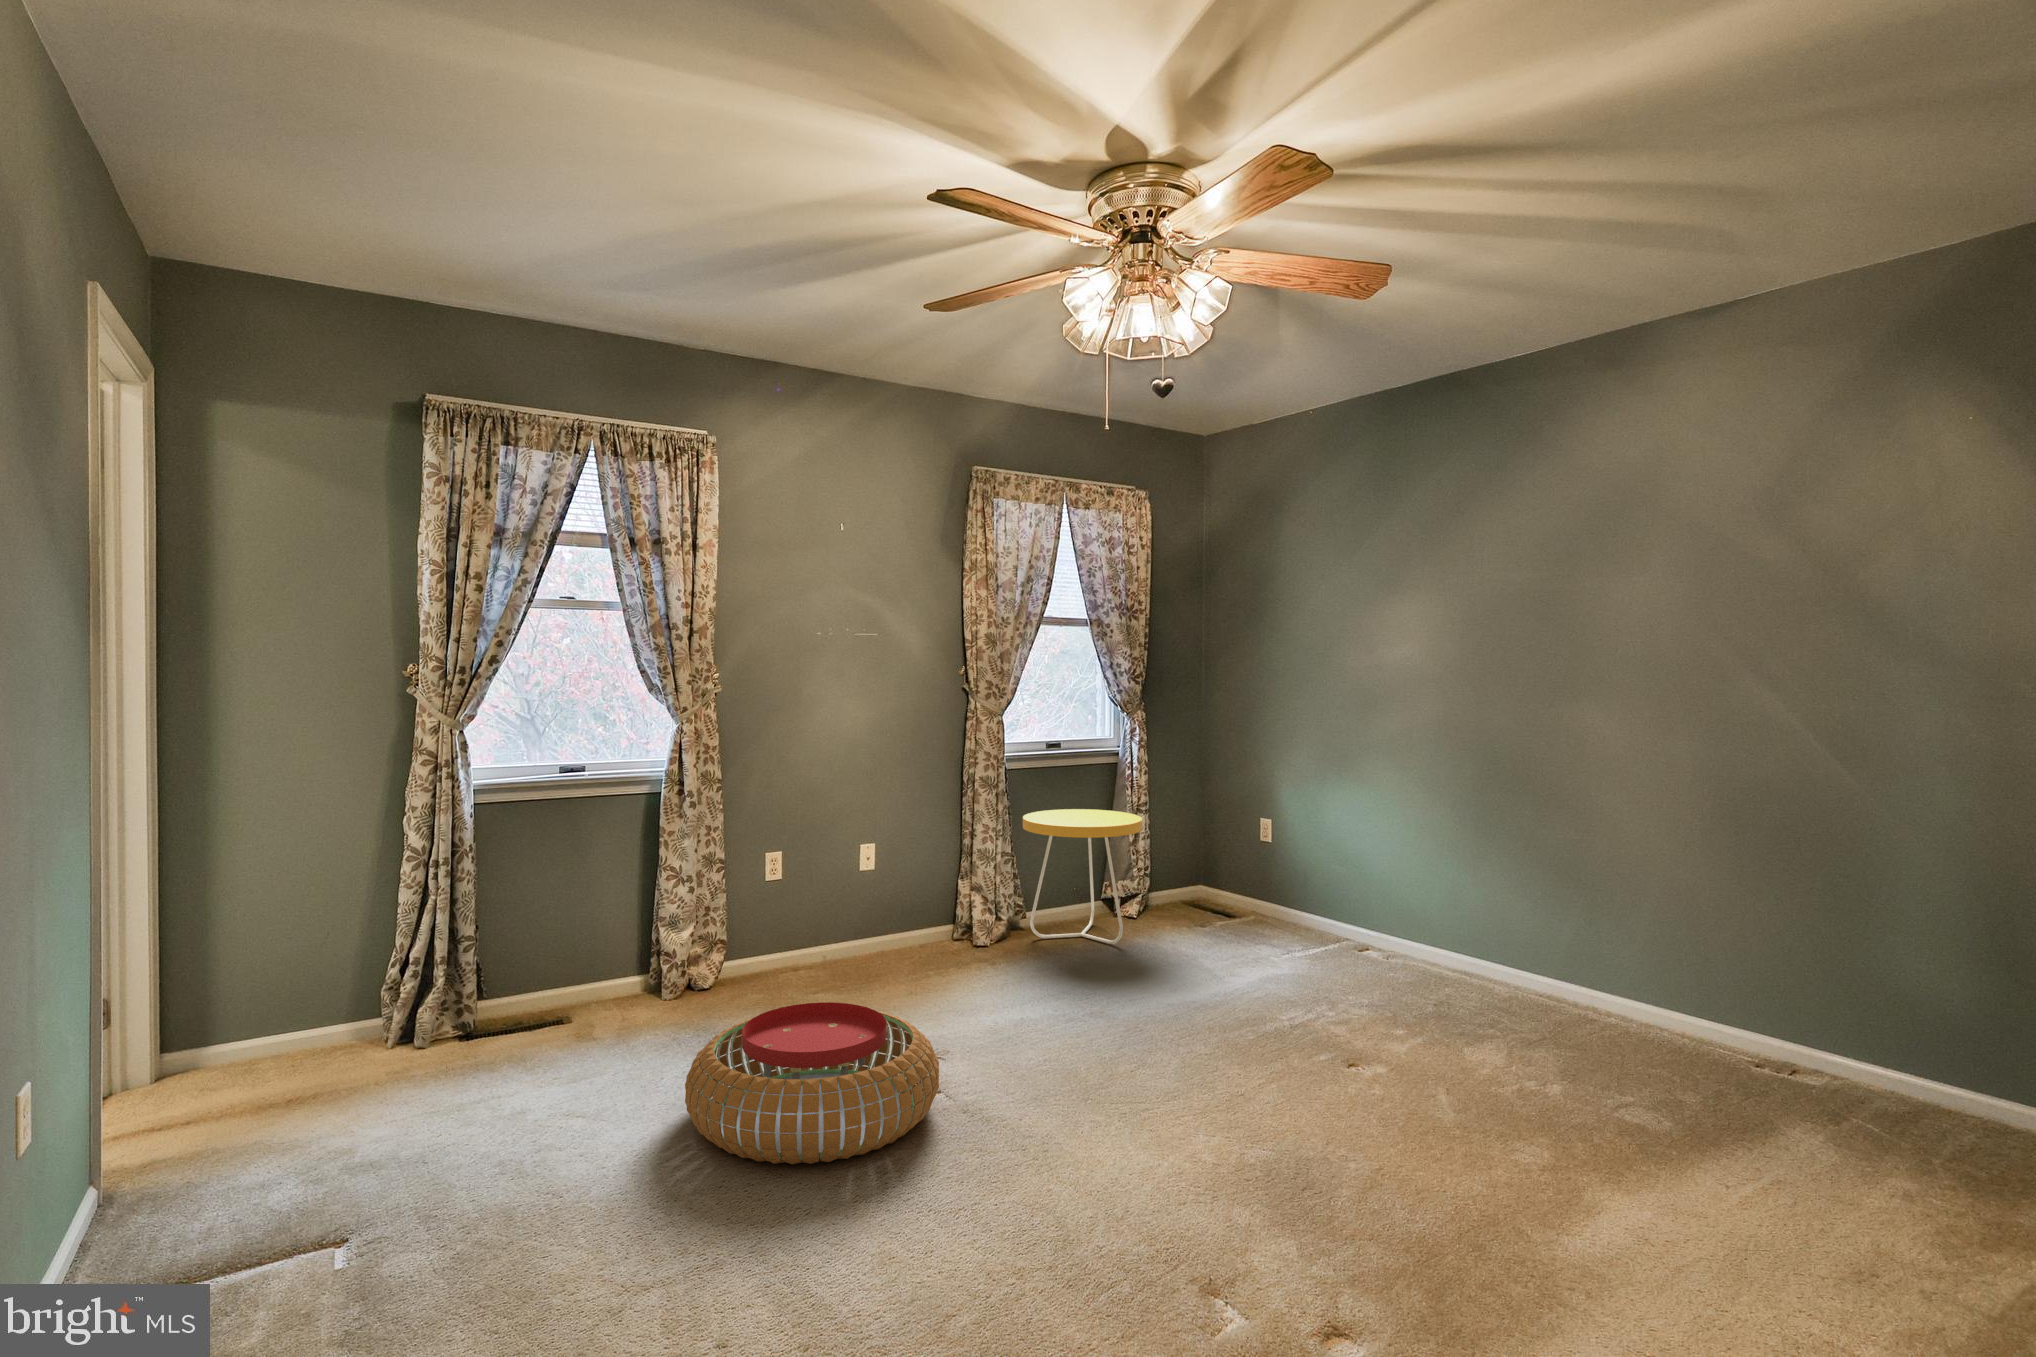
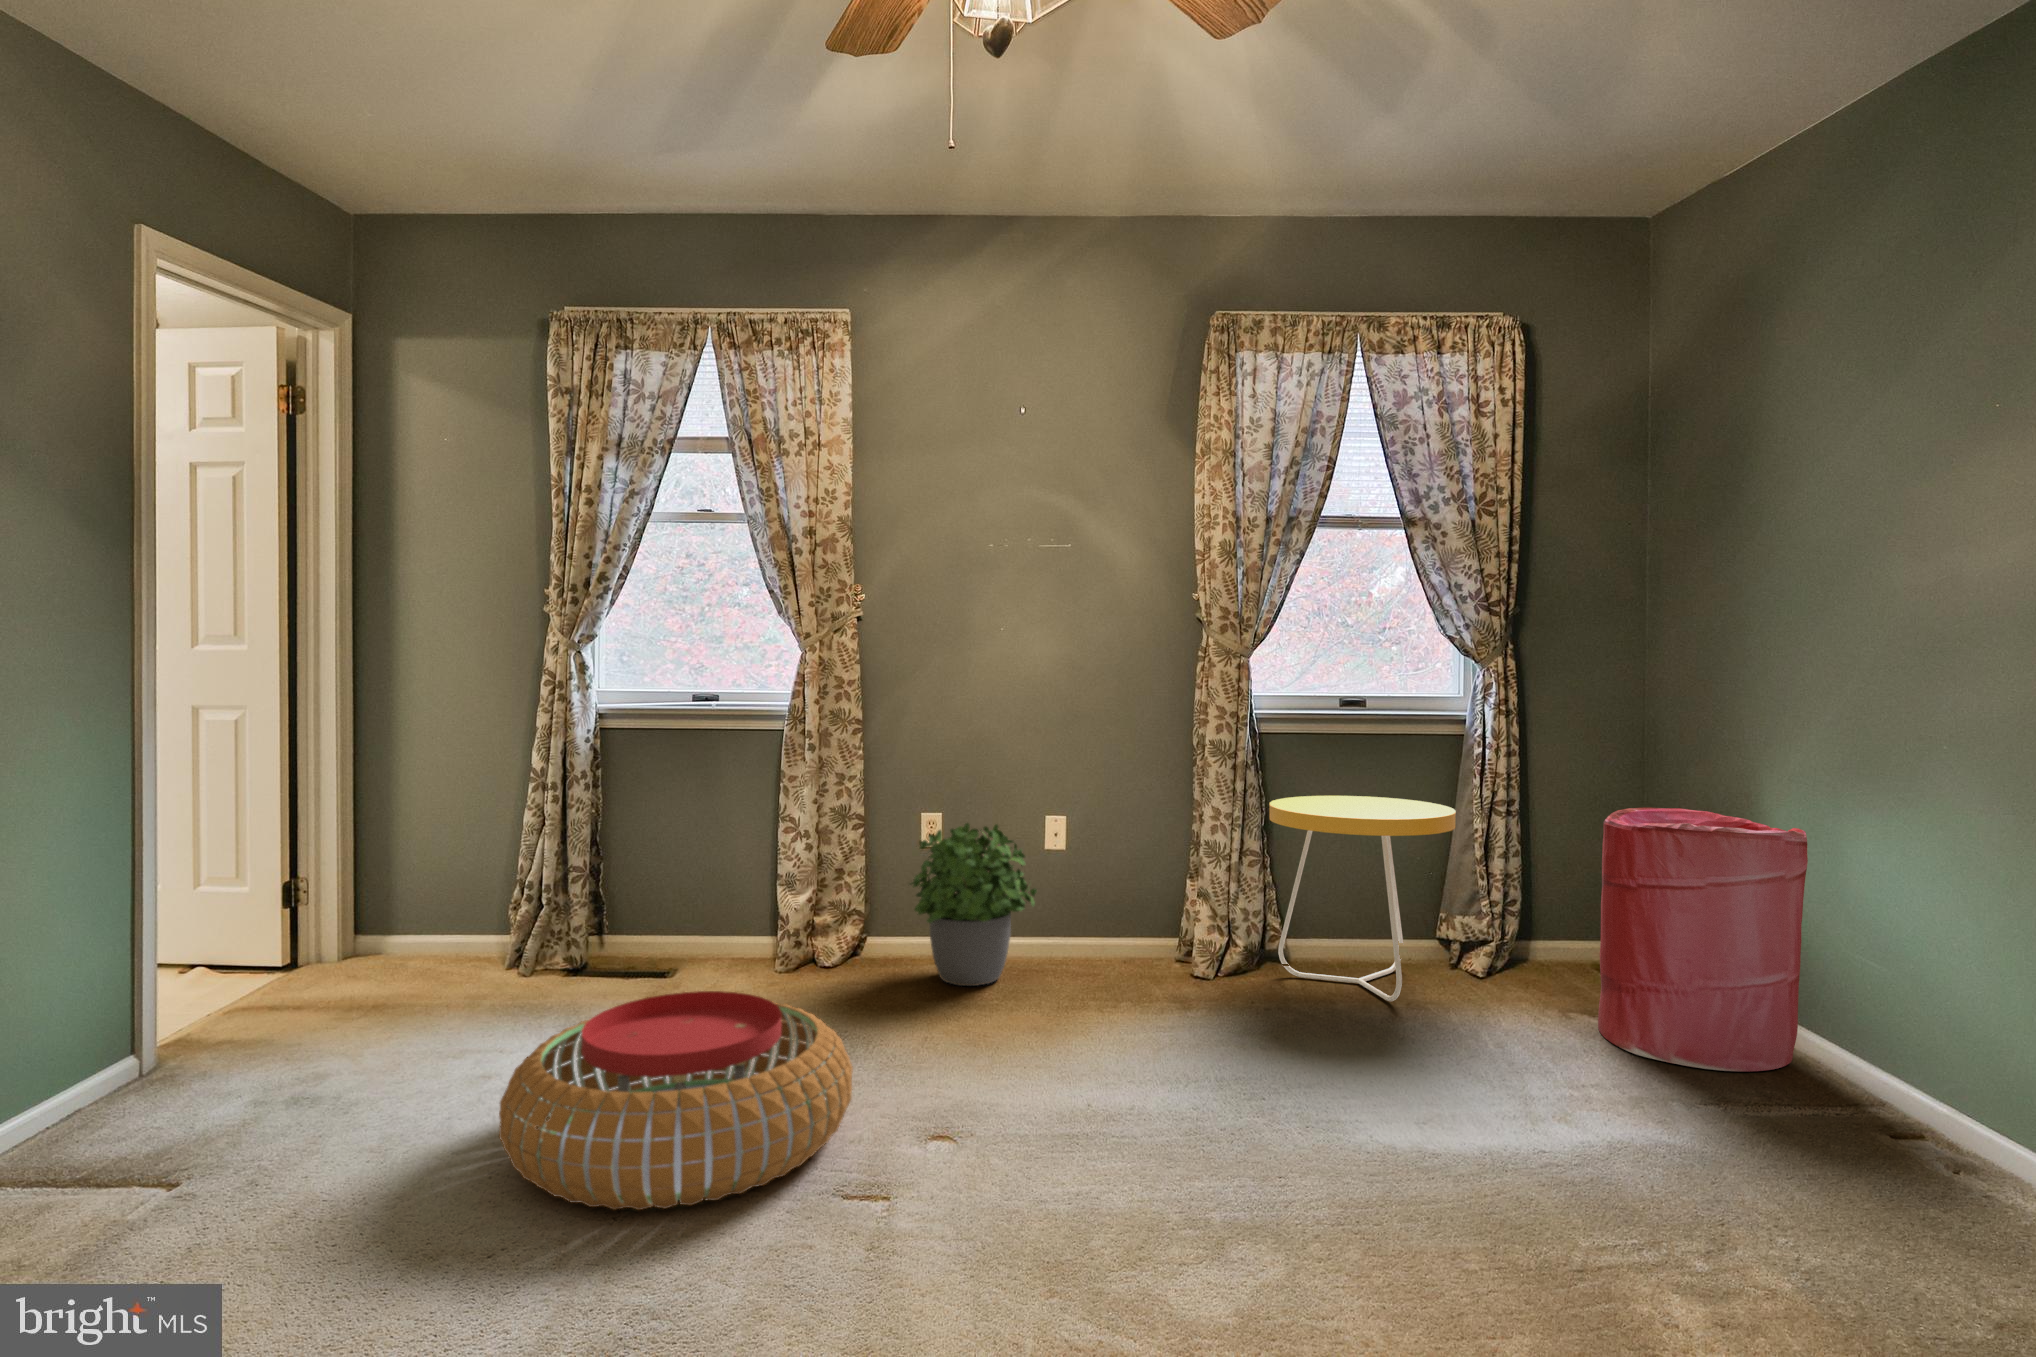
laundry hamper: none [1223,805,1326,951] -> present [1598,808,1808,1071]
potted plant: none [782,854,889,983] -> present [910,823,1037,986]

